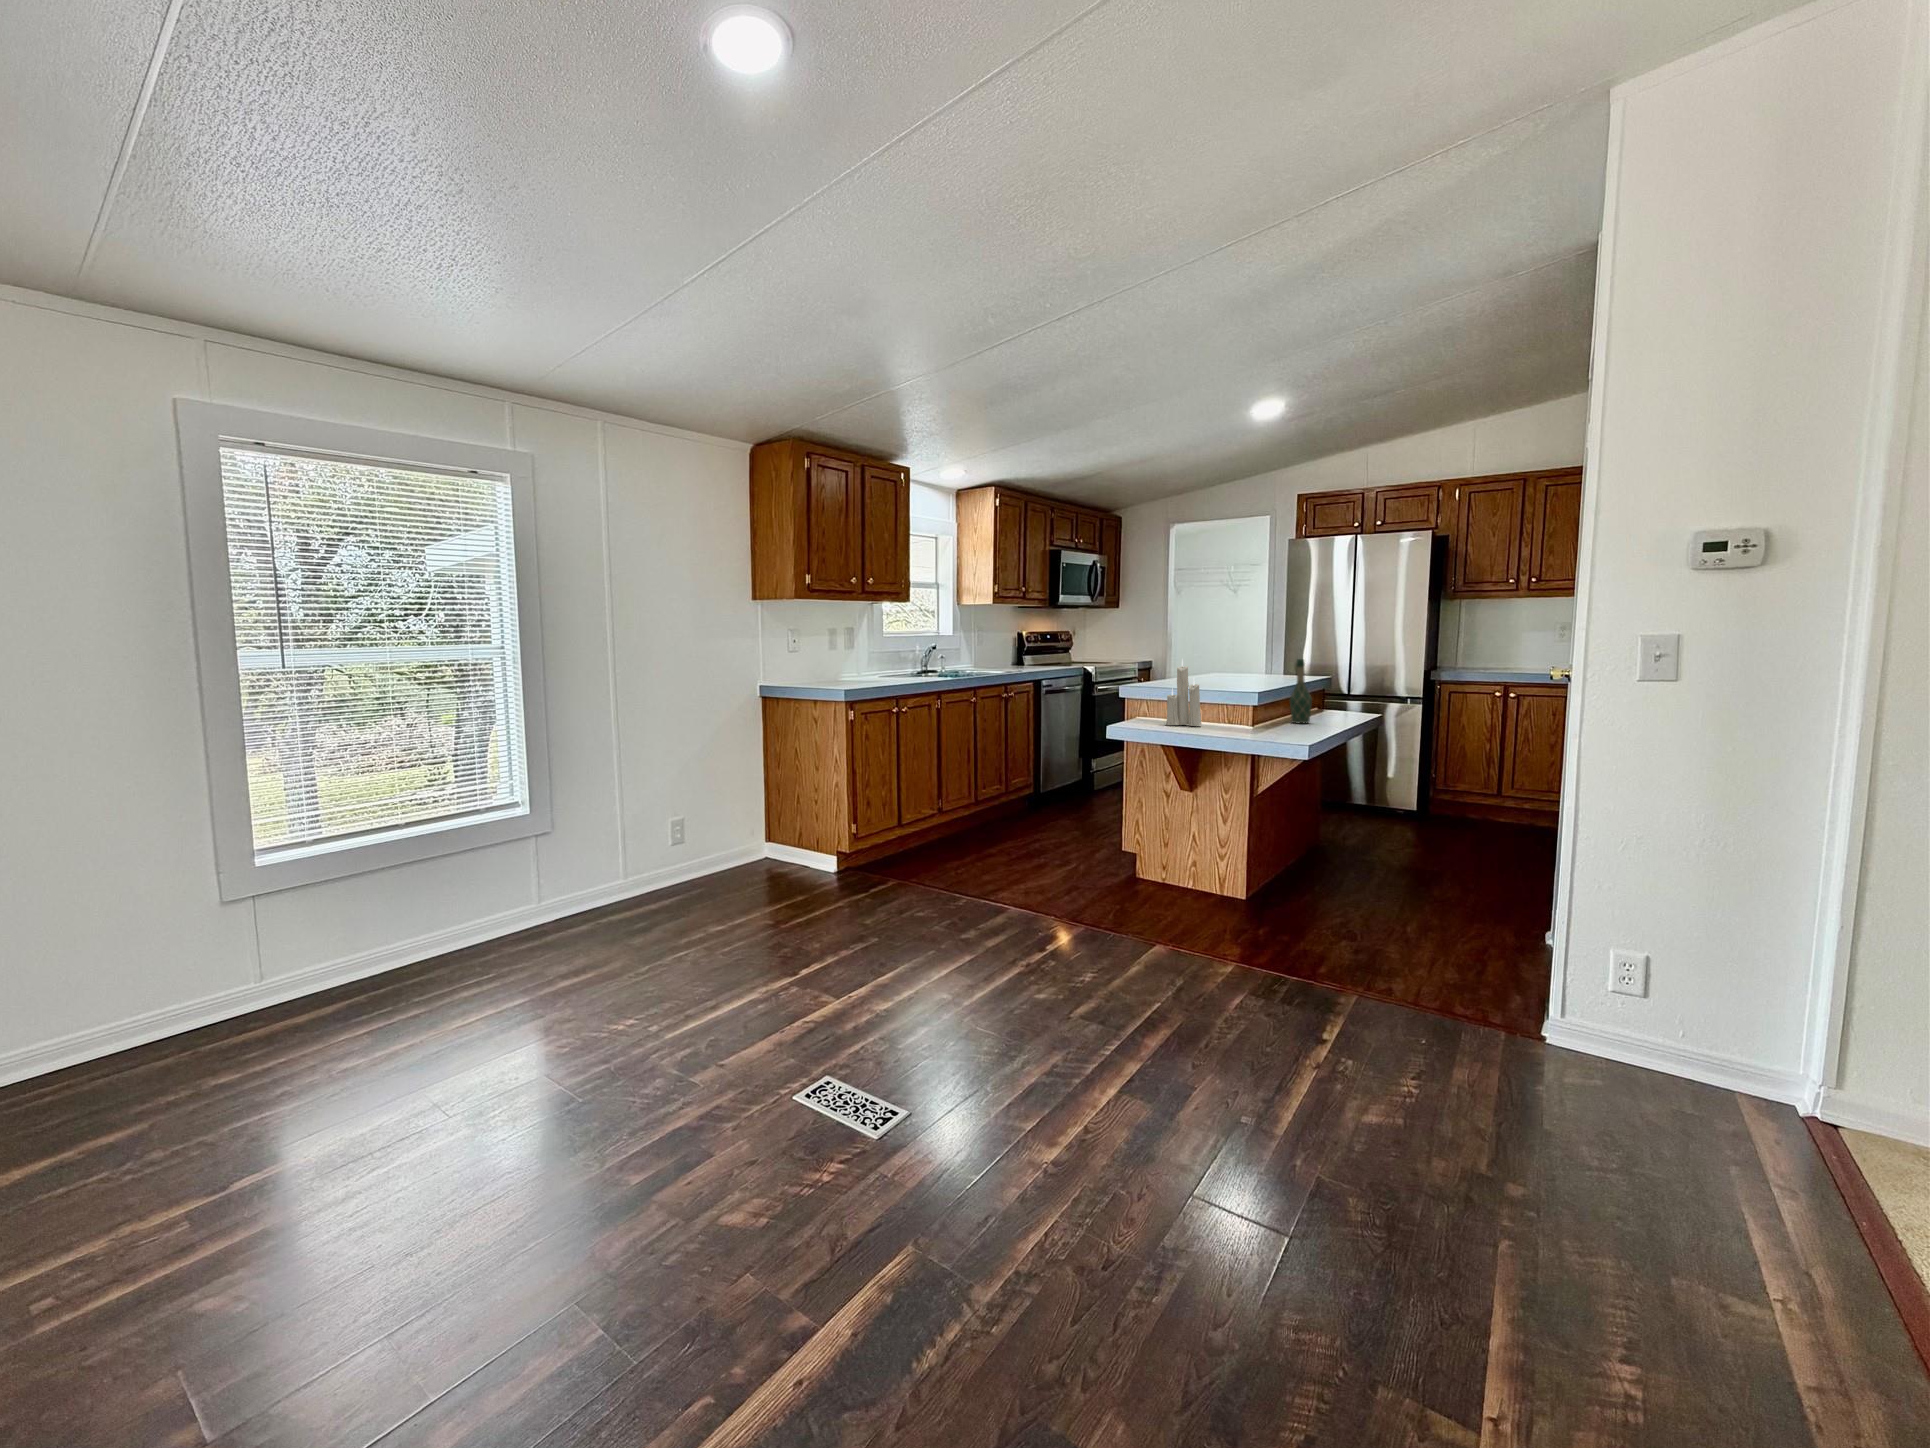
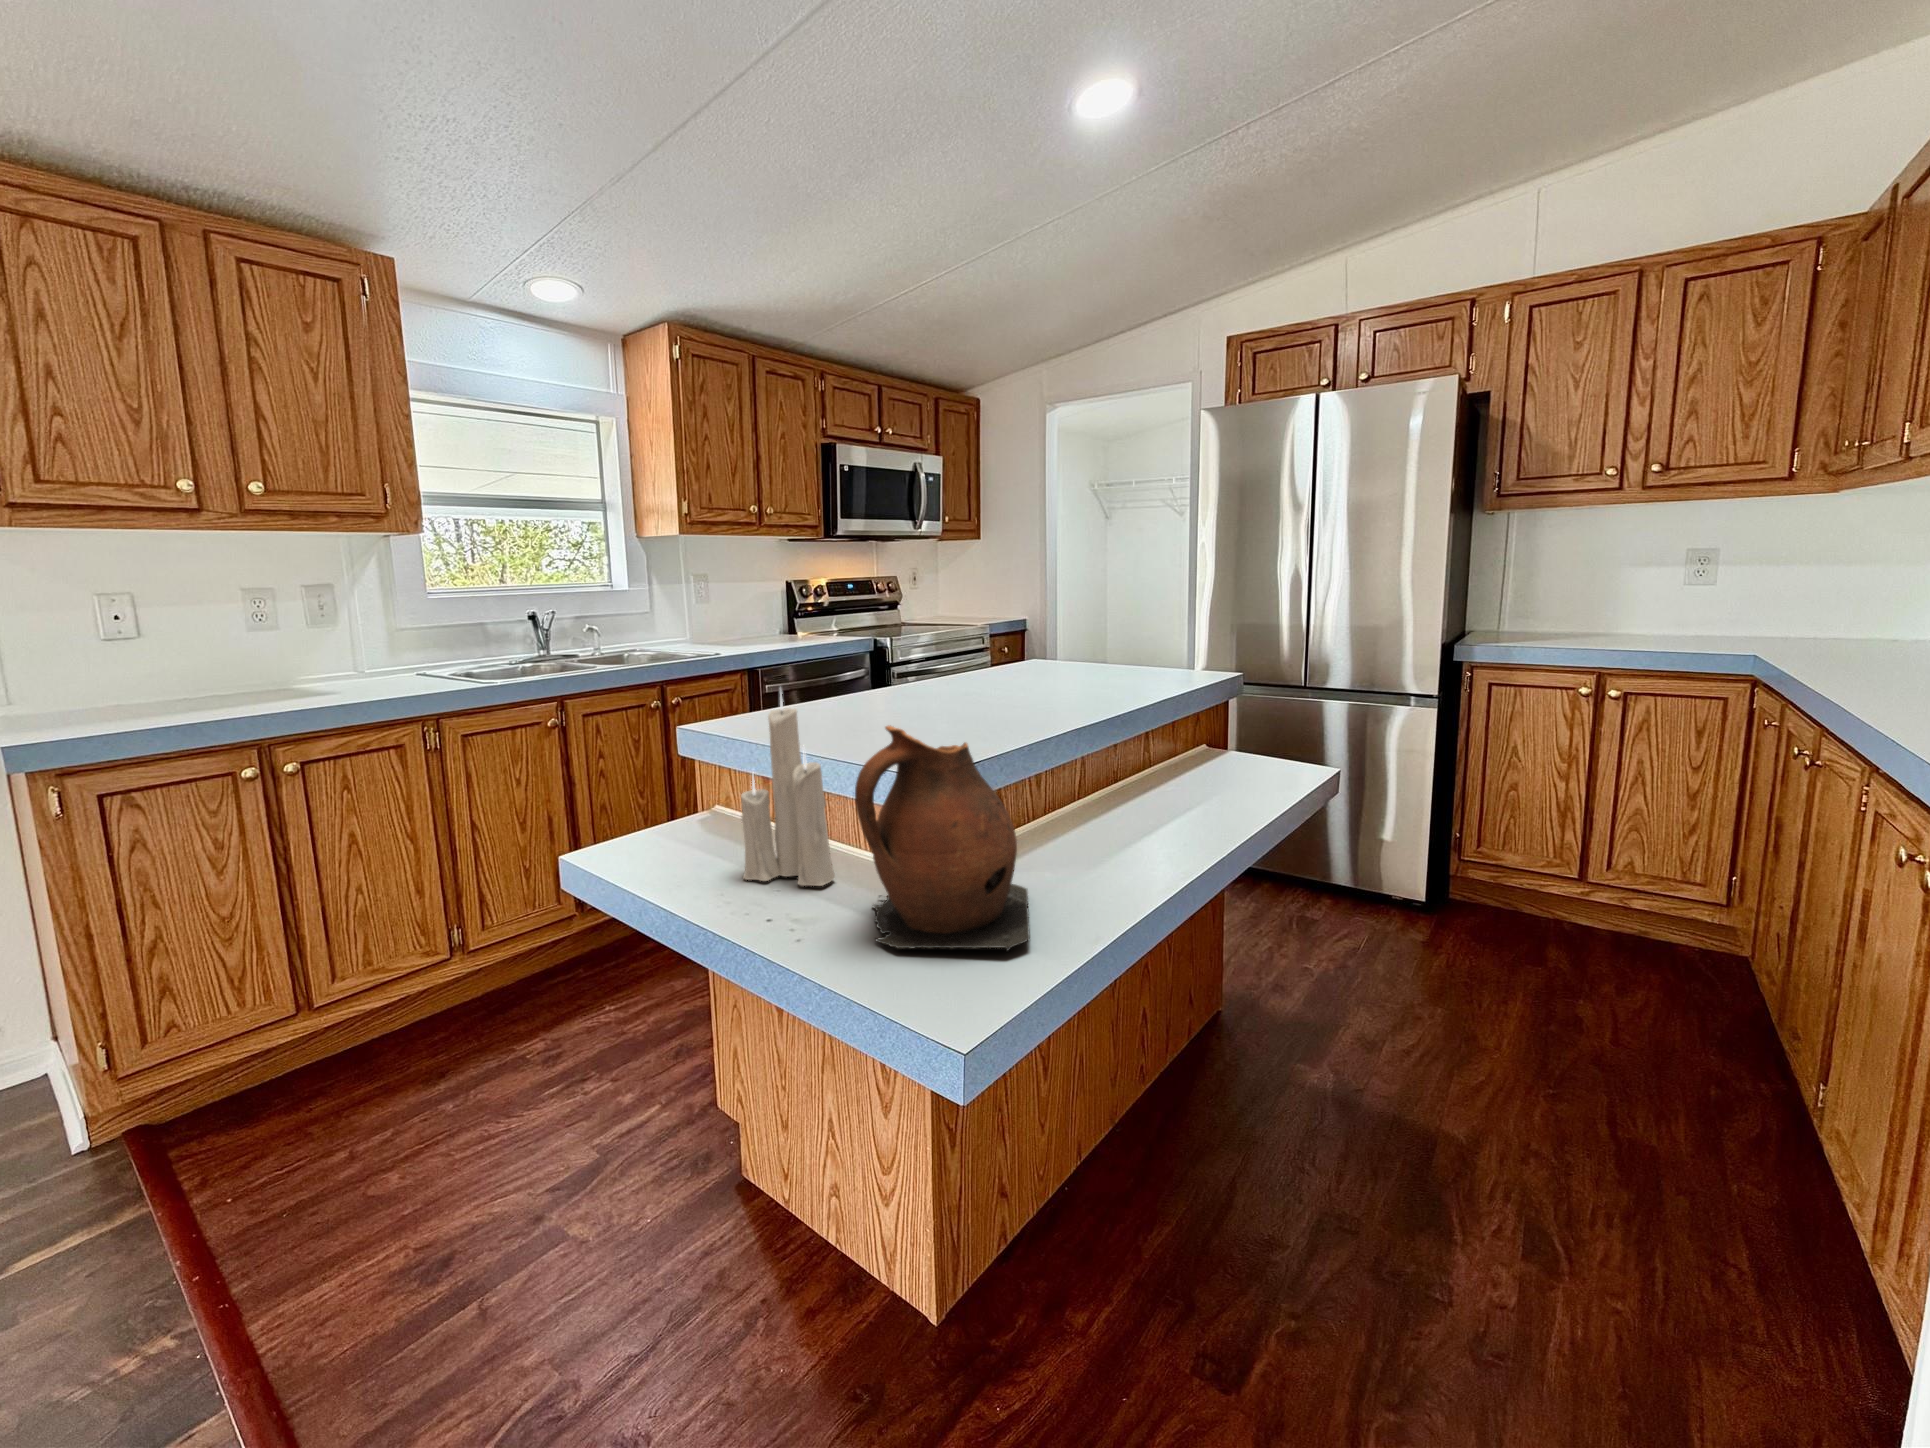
wine bottle: present [1290,659,1312,723] -> none [1110,671,1167,847]
ceramic pitcher: none [1223,666,1286,732] -> present [855,726,1030,952]

